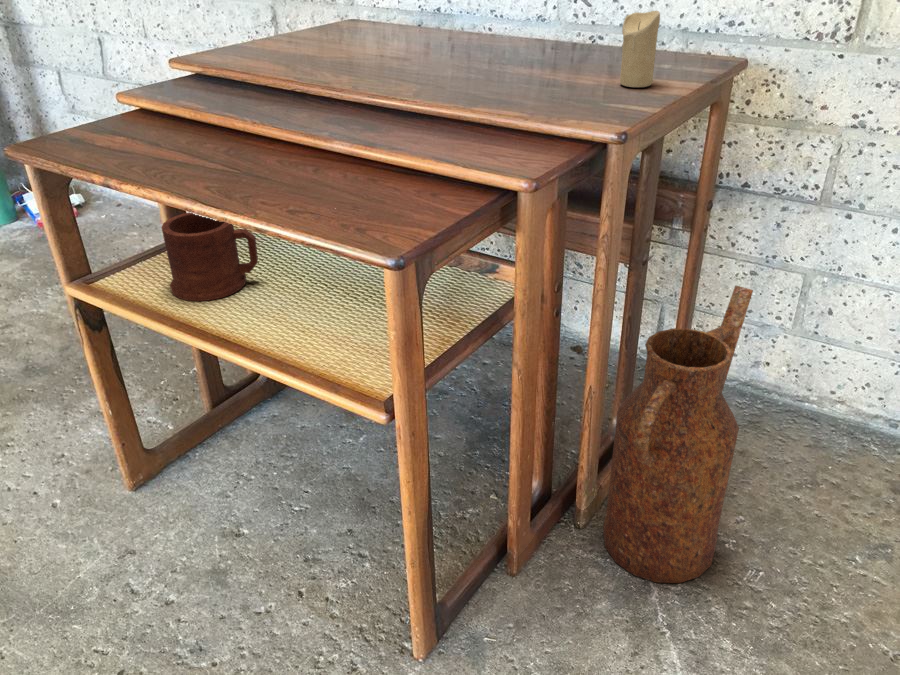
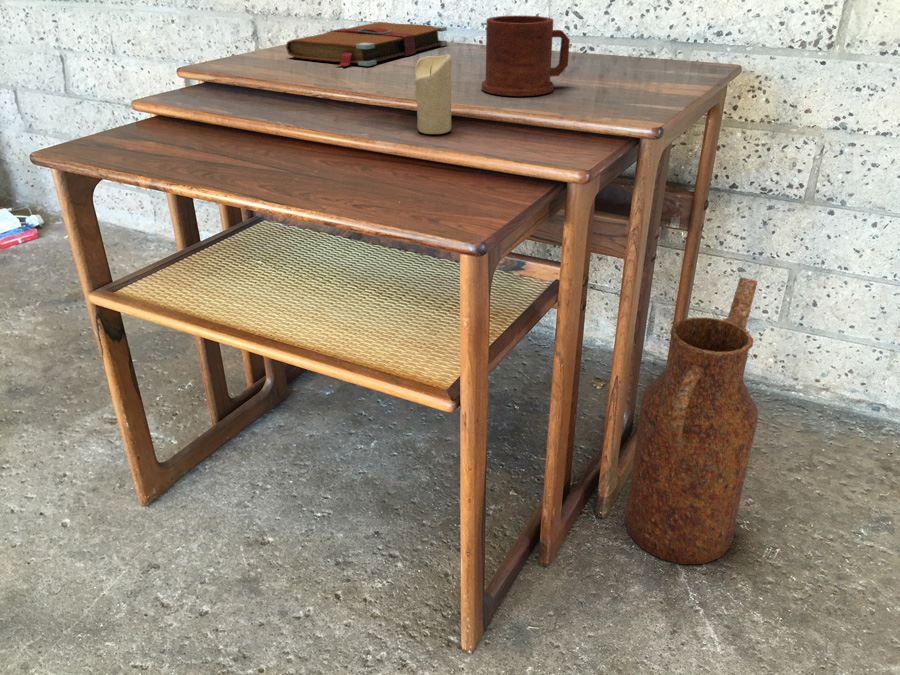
book: none [283,10,452,58] -> present [286,22,447,66]
candle: present [620,11,660,87] -> present [415,54,452,134]
mug: present [162,212,258,301] -> present [482,15,570,96]

